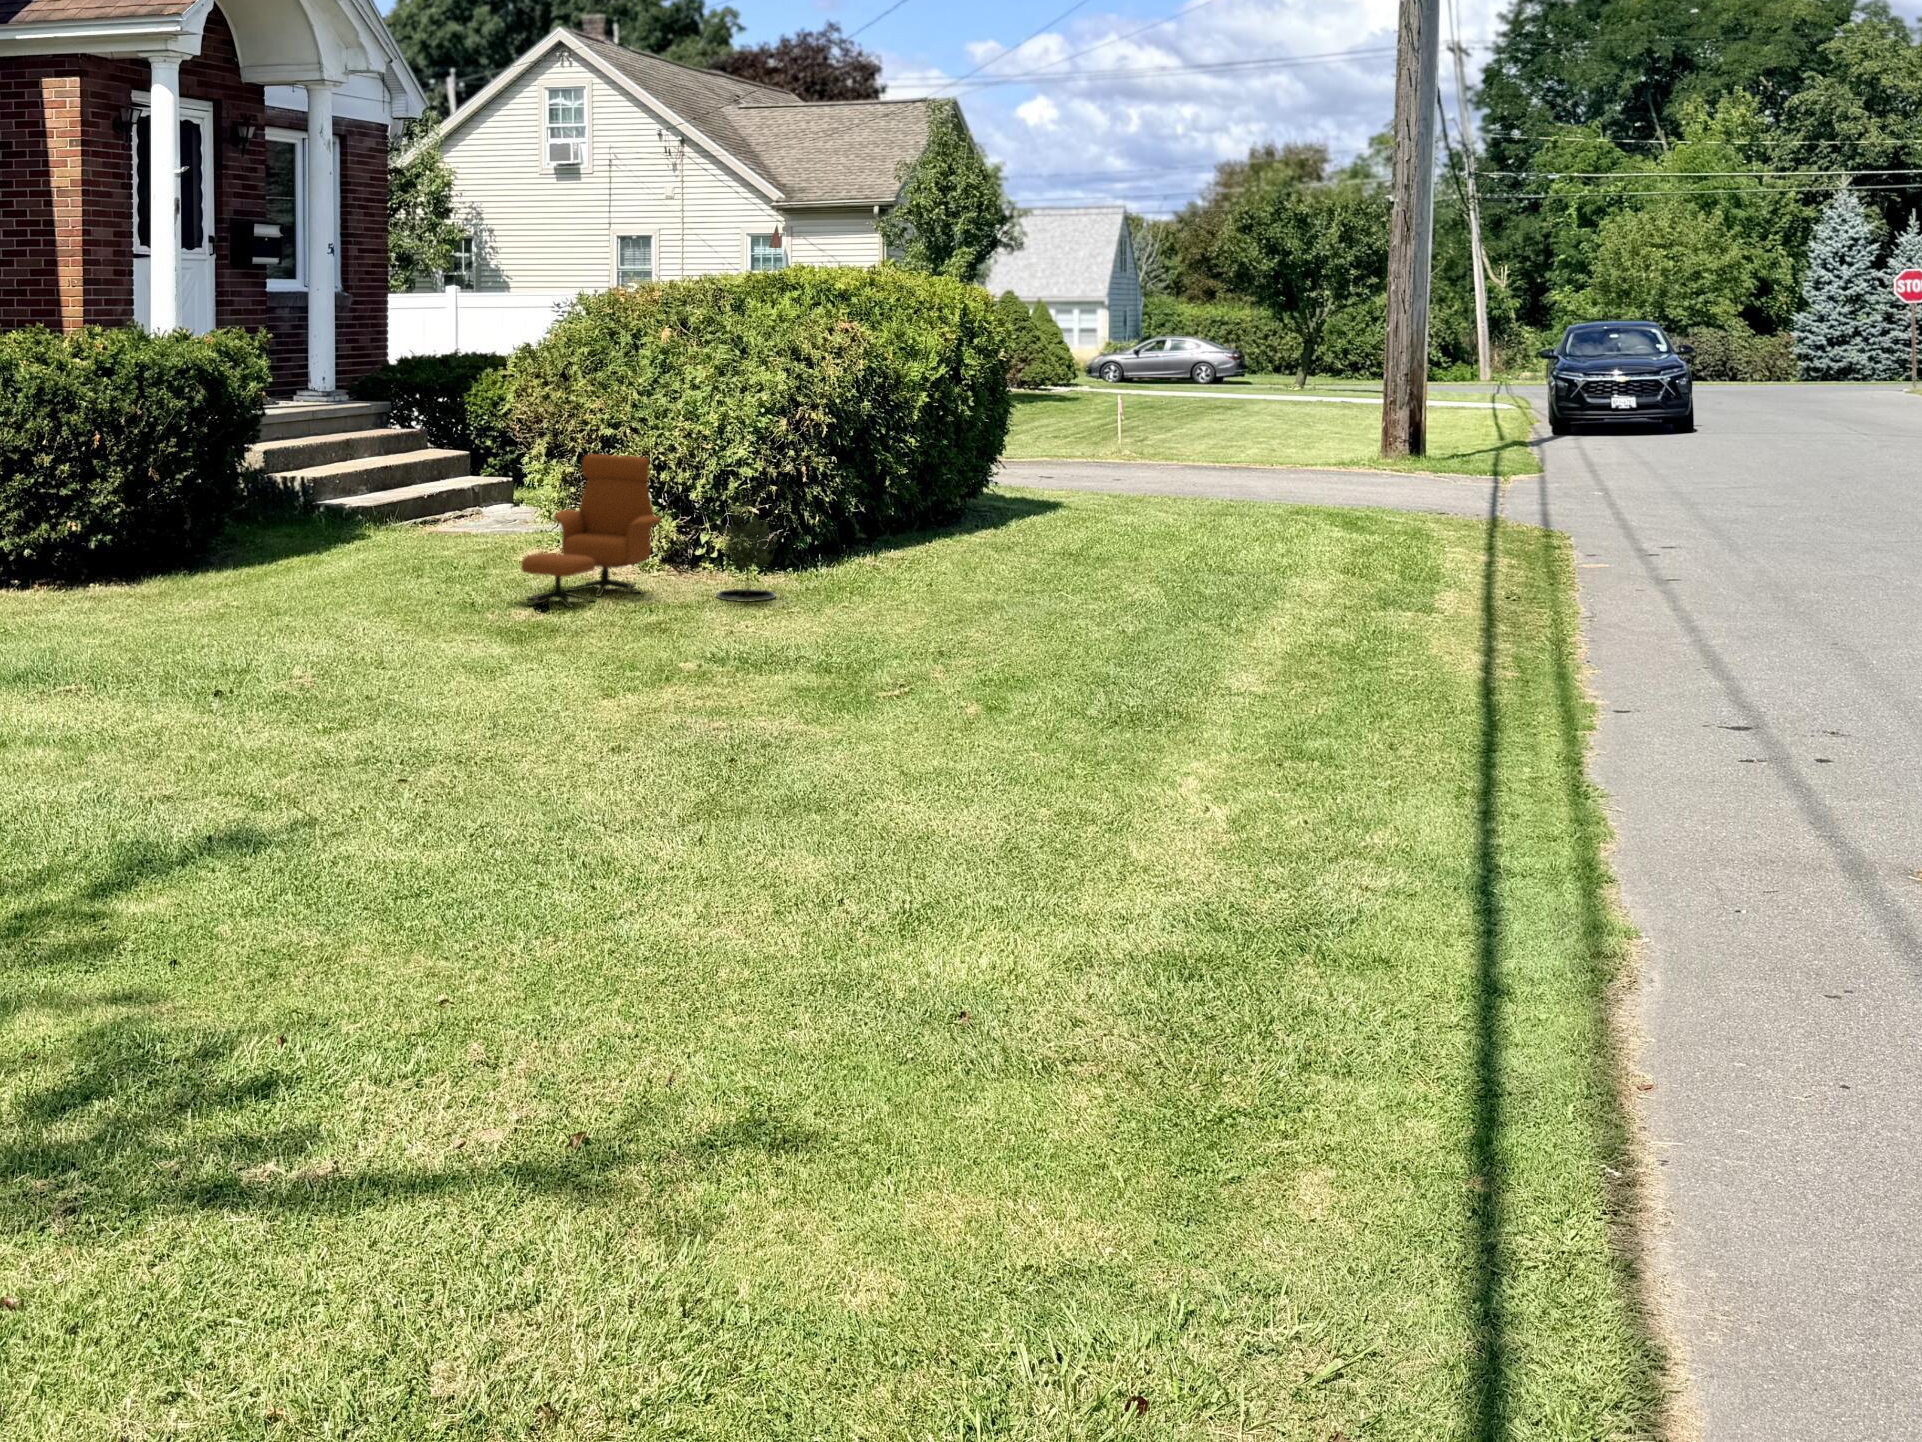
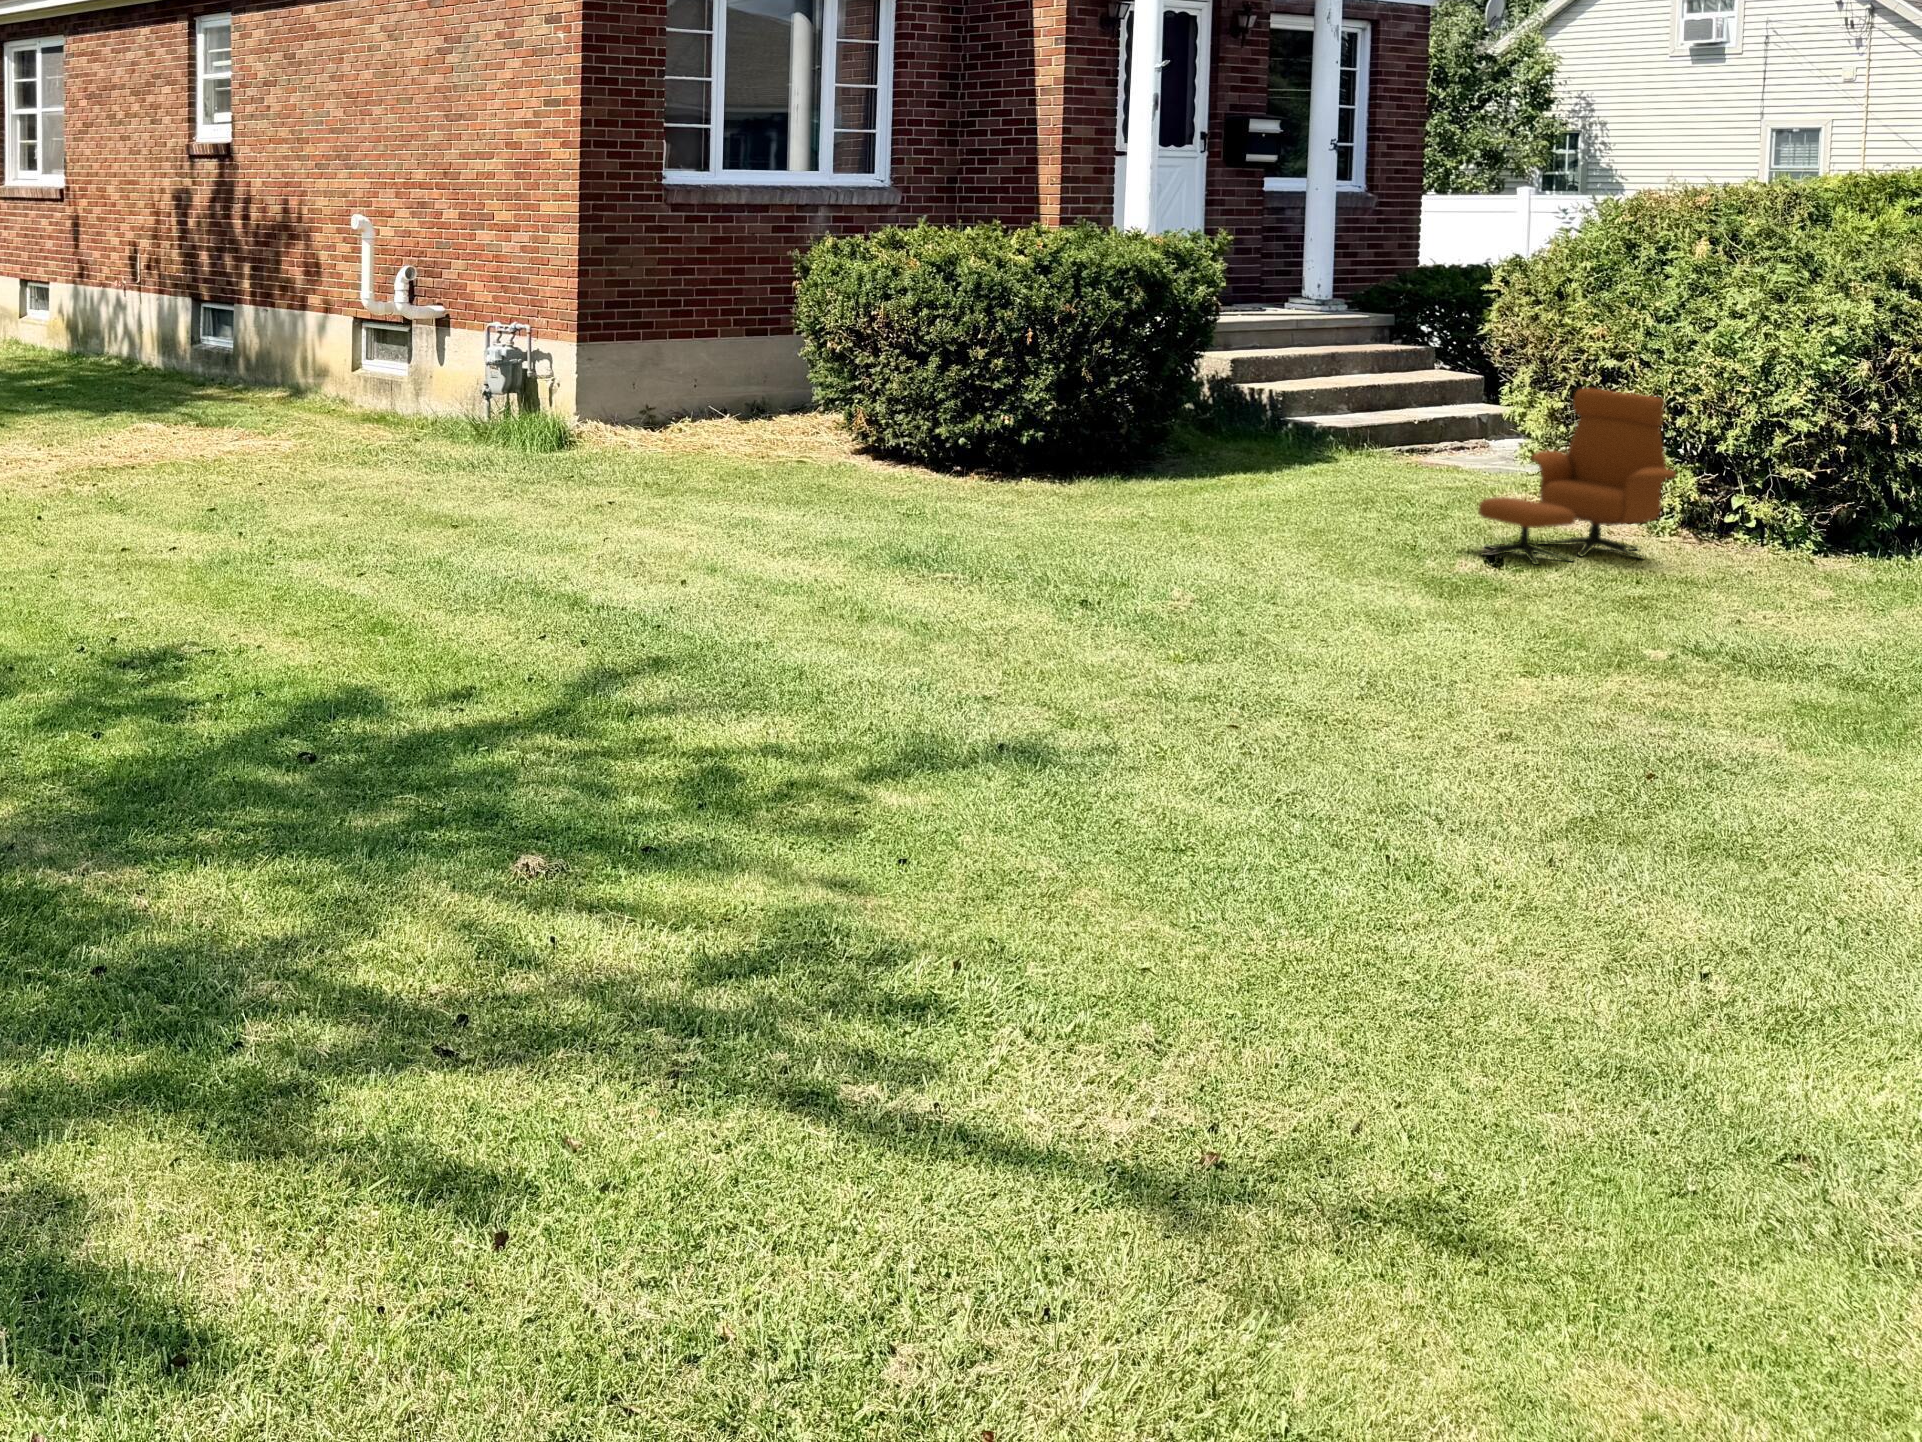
potted tree: present [716,497,777,602] -> none [1749,449,1850,591]

